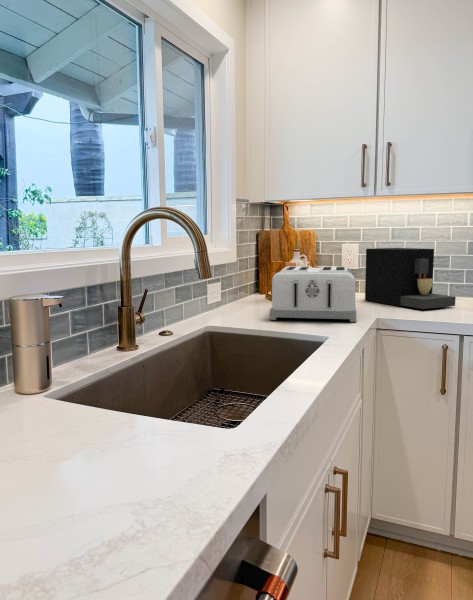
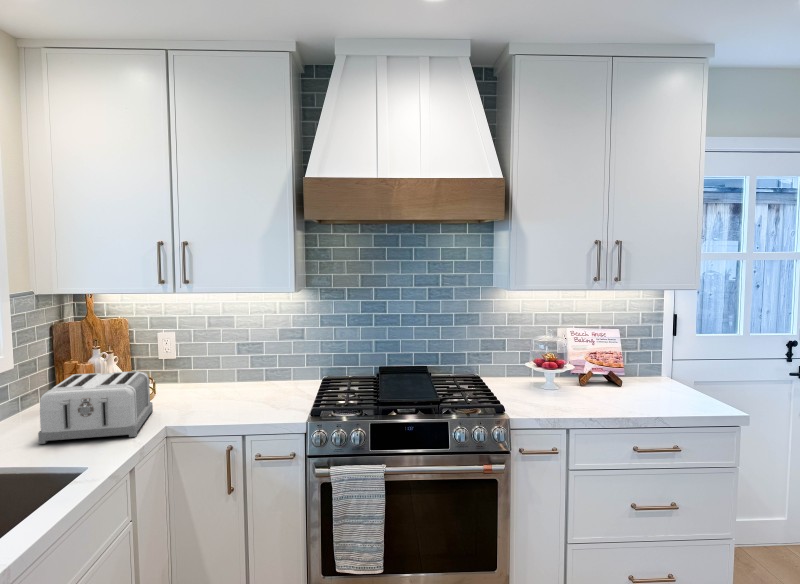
coffee maker: present [365,248,456,309] -> none [174,338,257,407]

